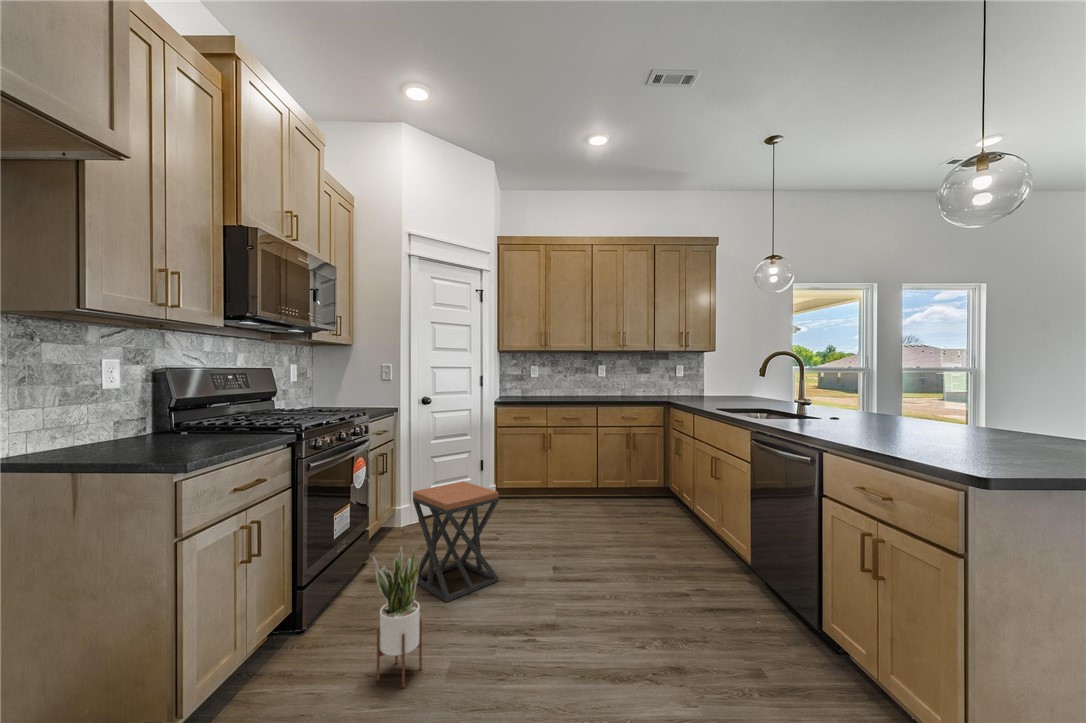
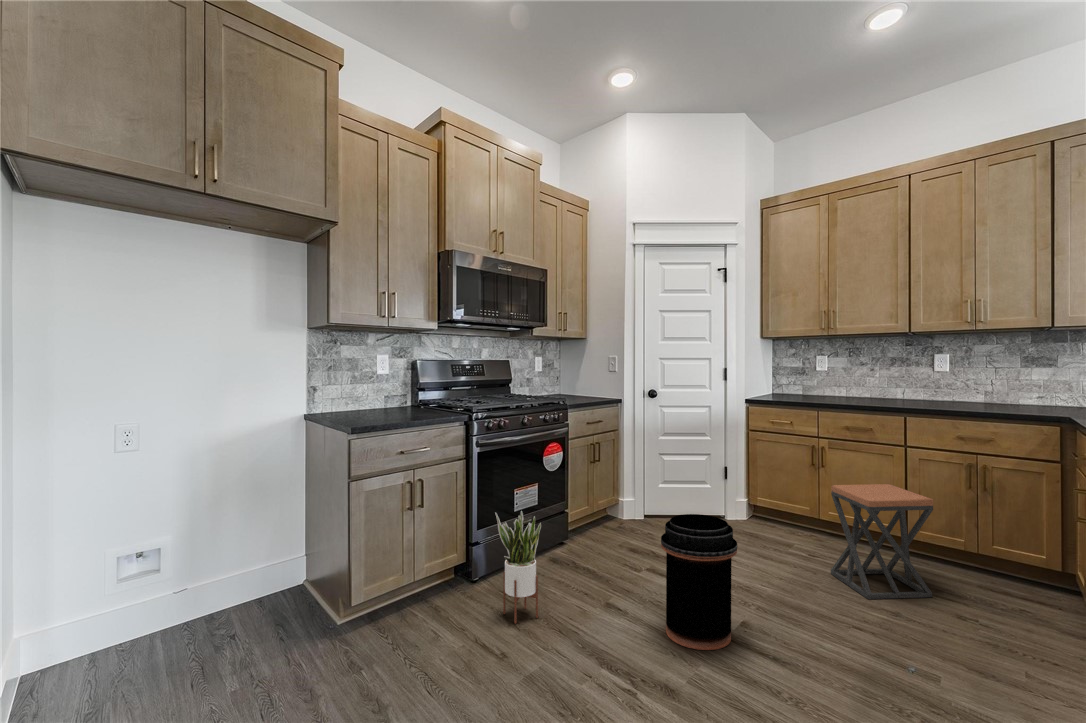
stool: present [413,481,499,602] -> present [831,484,933,599]
trash can: none [543,508,612,640] -> present [661,514,737,650]

